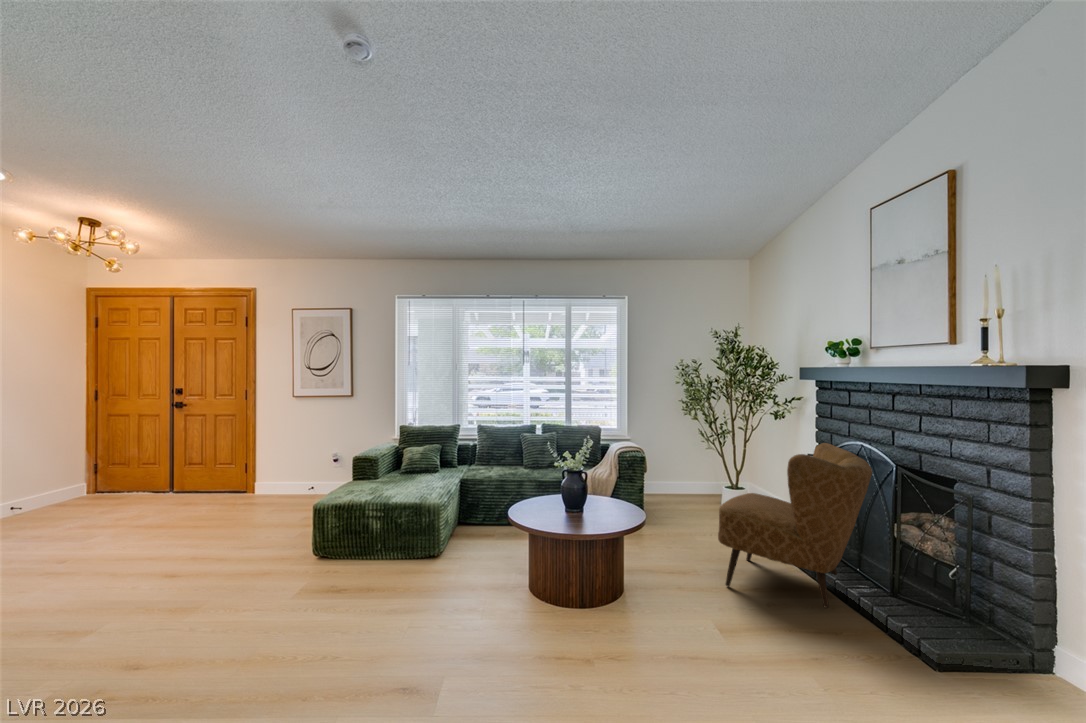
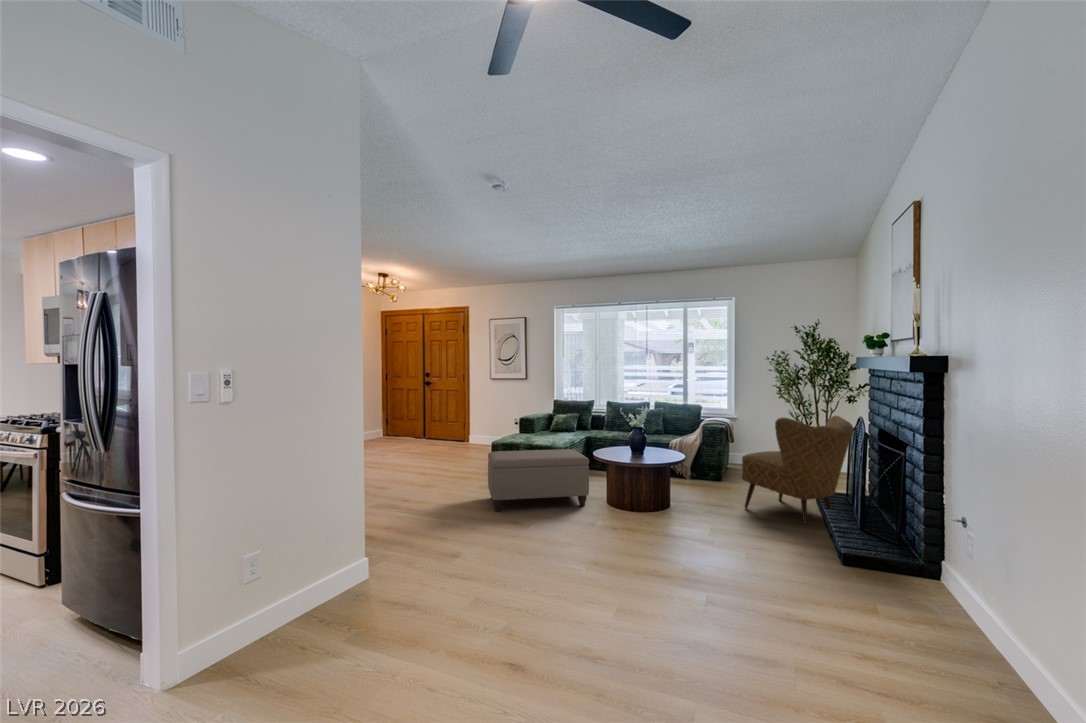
ottoman: none [302,521,507,690] -> present [488,449,589,511]

